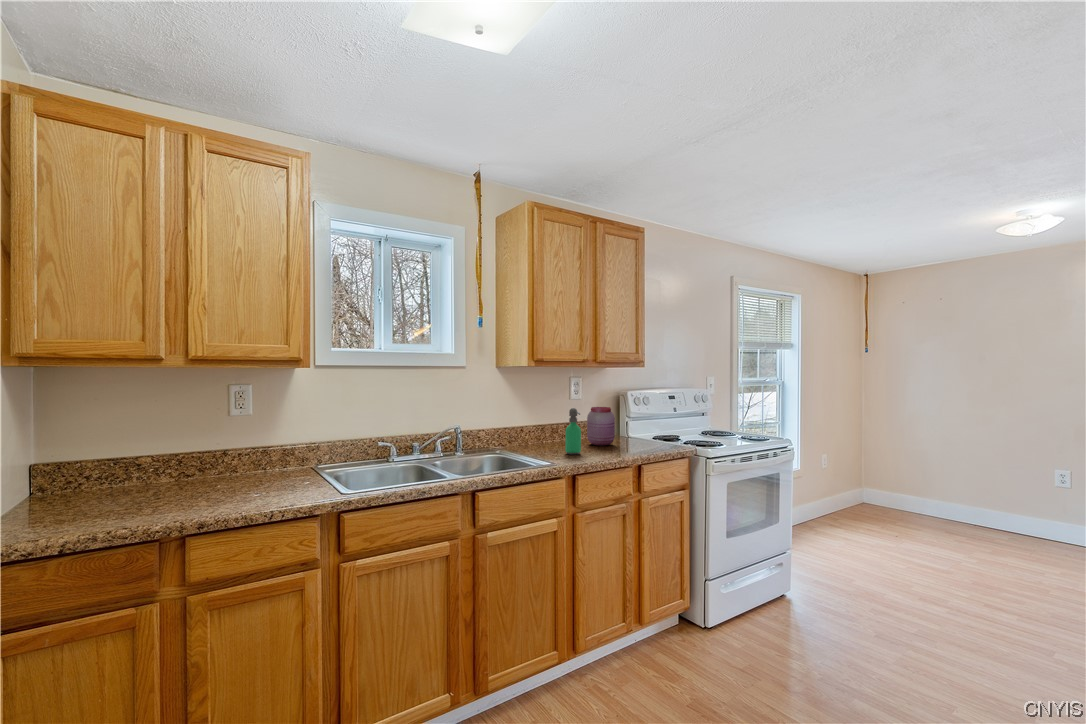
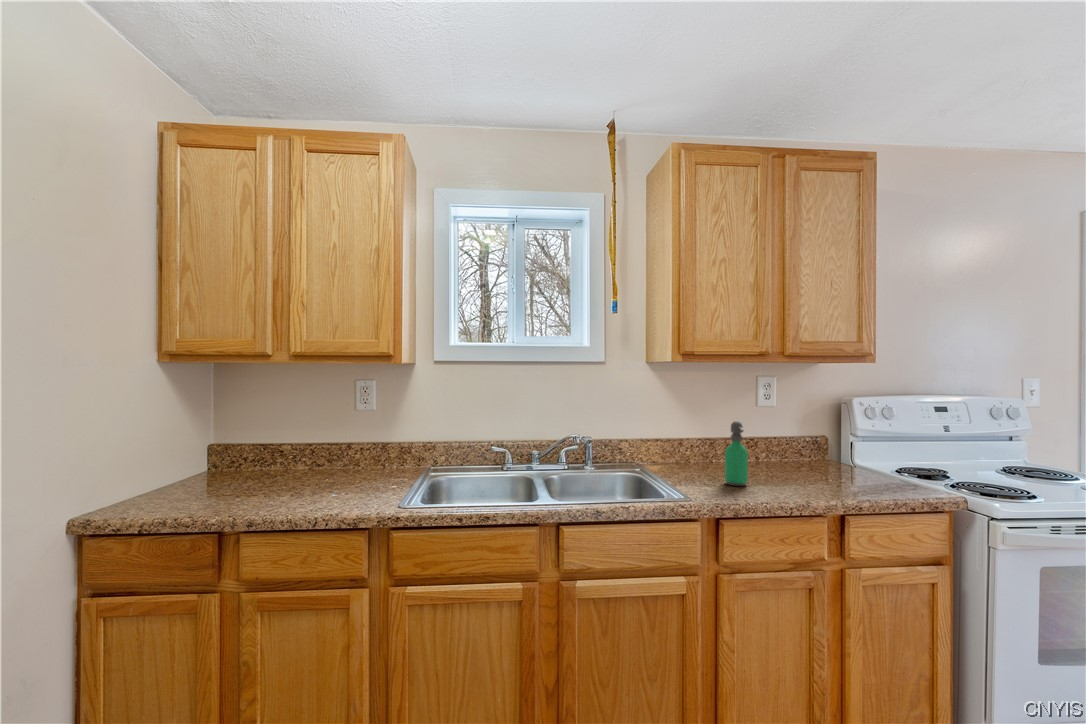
jar: present [587,407,615,446] -> none [775,420,818,475]

